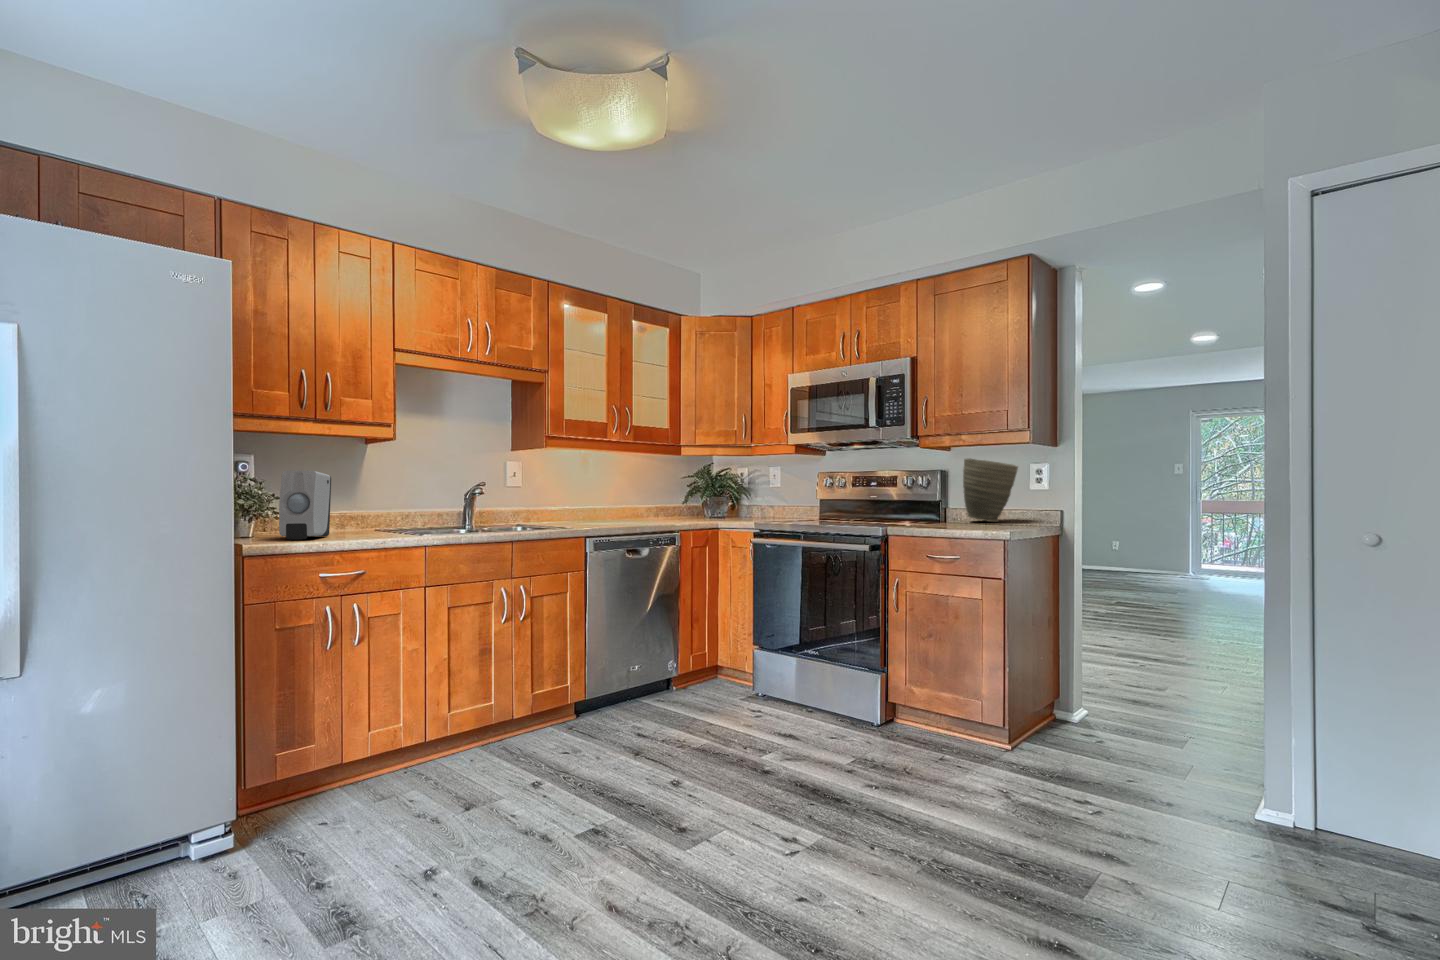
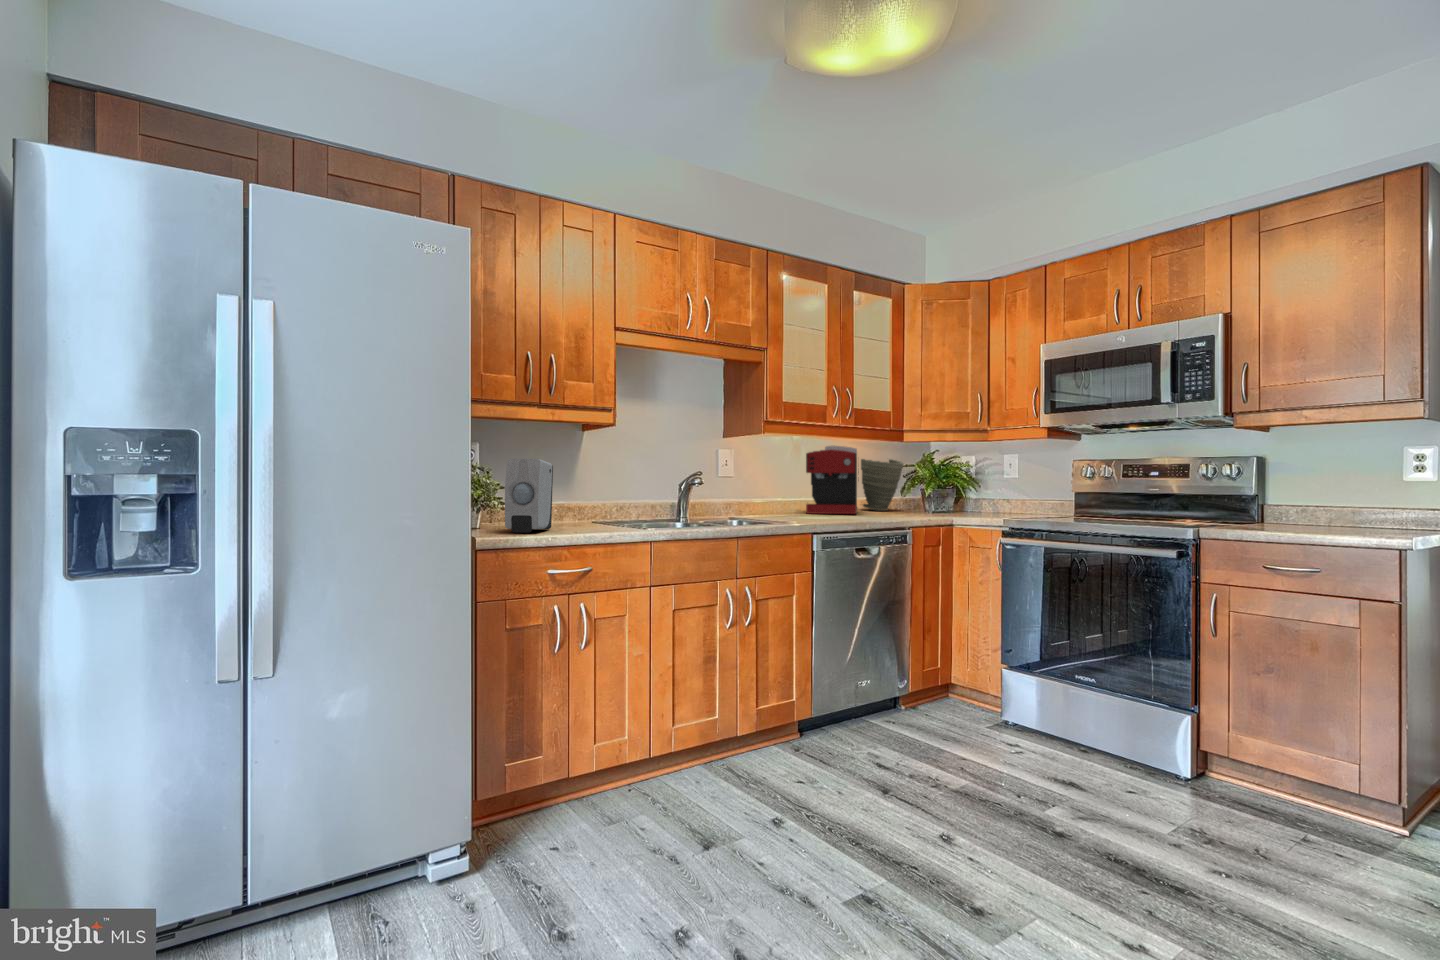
coffee maker: none [592,458,641,519] -> present [806,446,857,514]
vase: present [963,458,1018,522] -> present [858,459,904,511]

